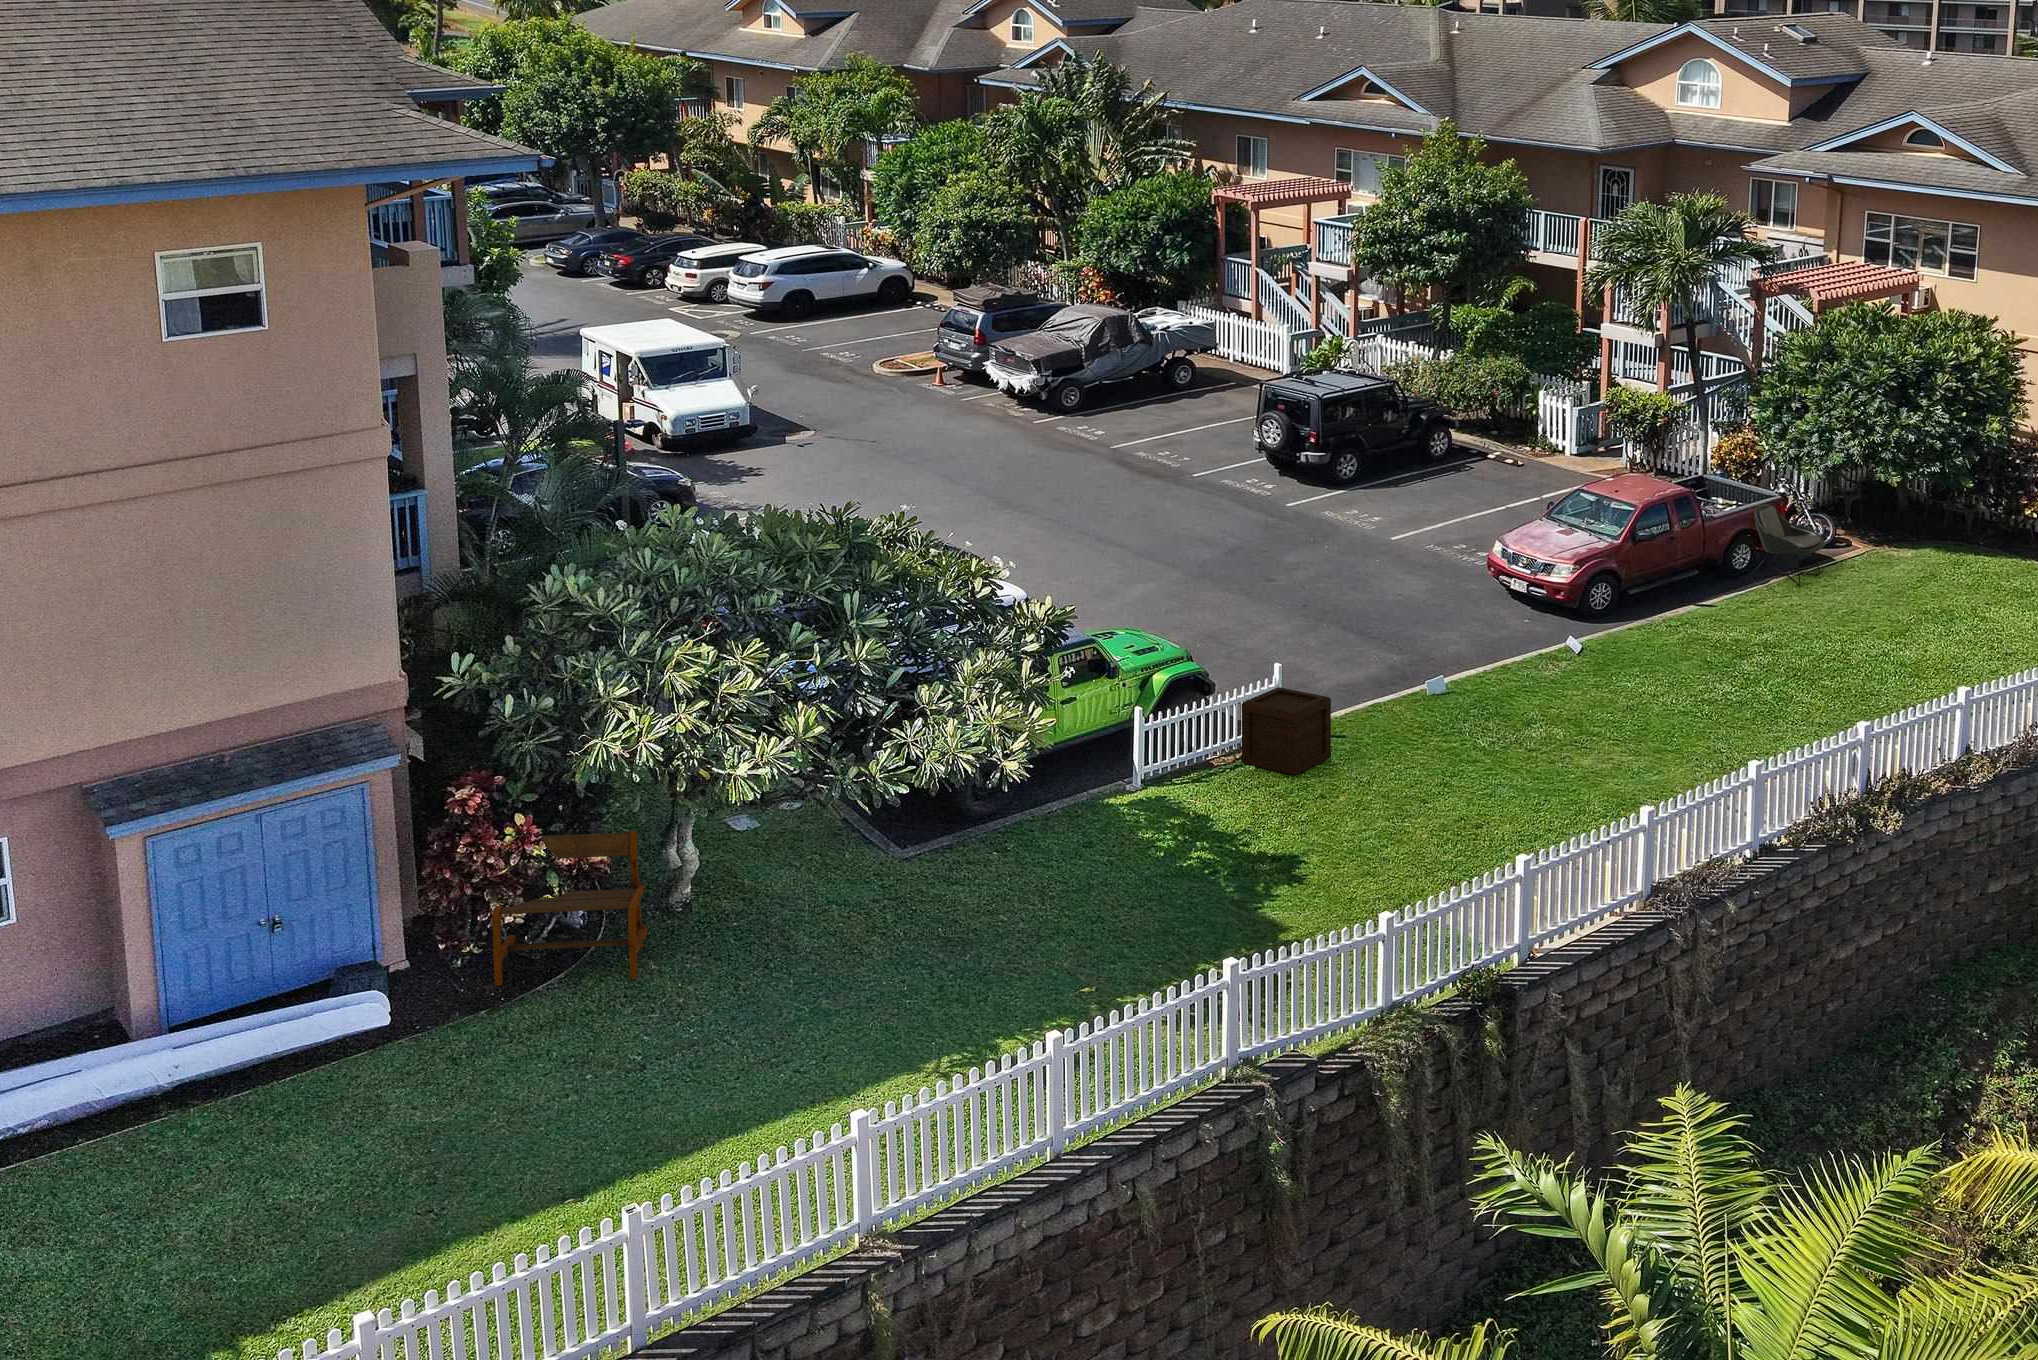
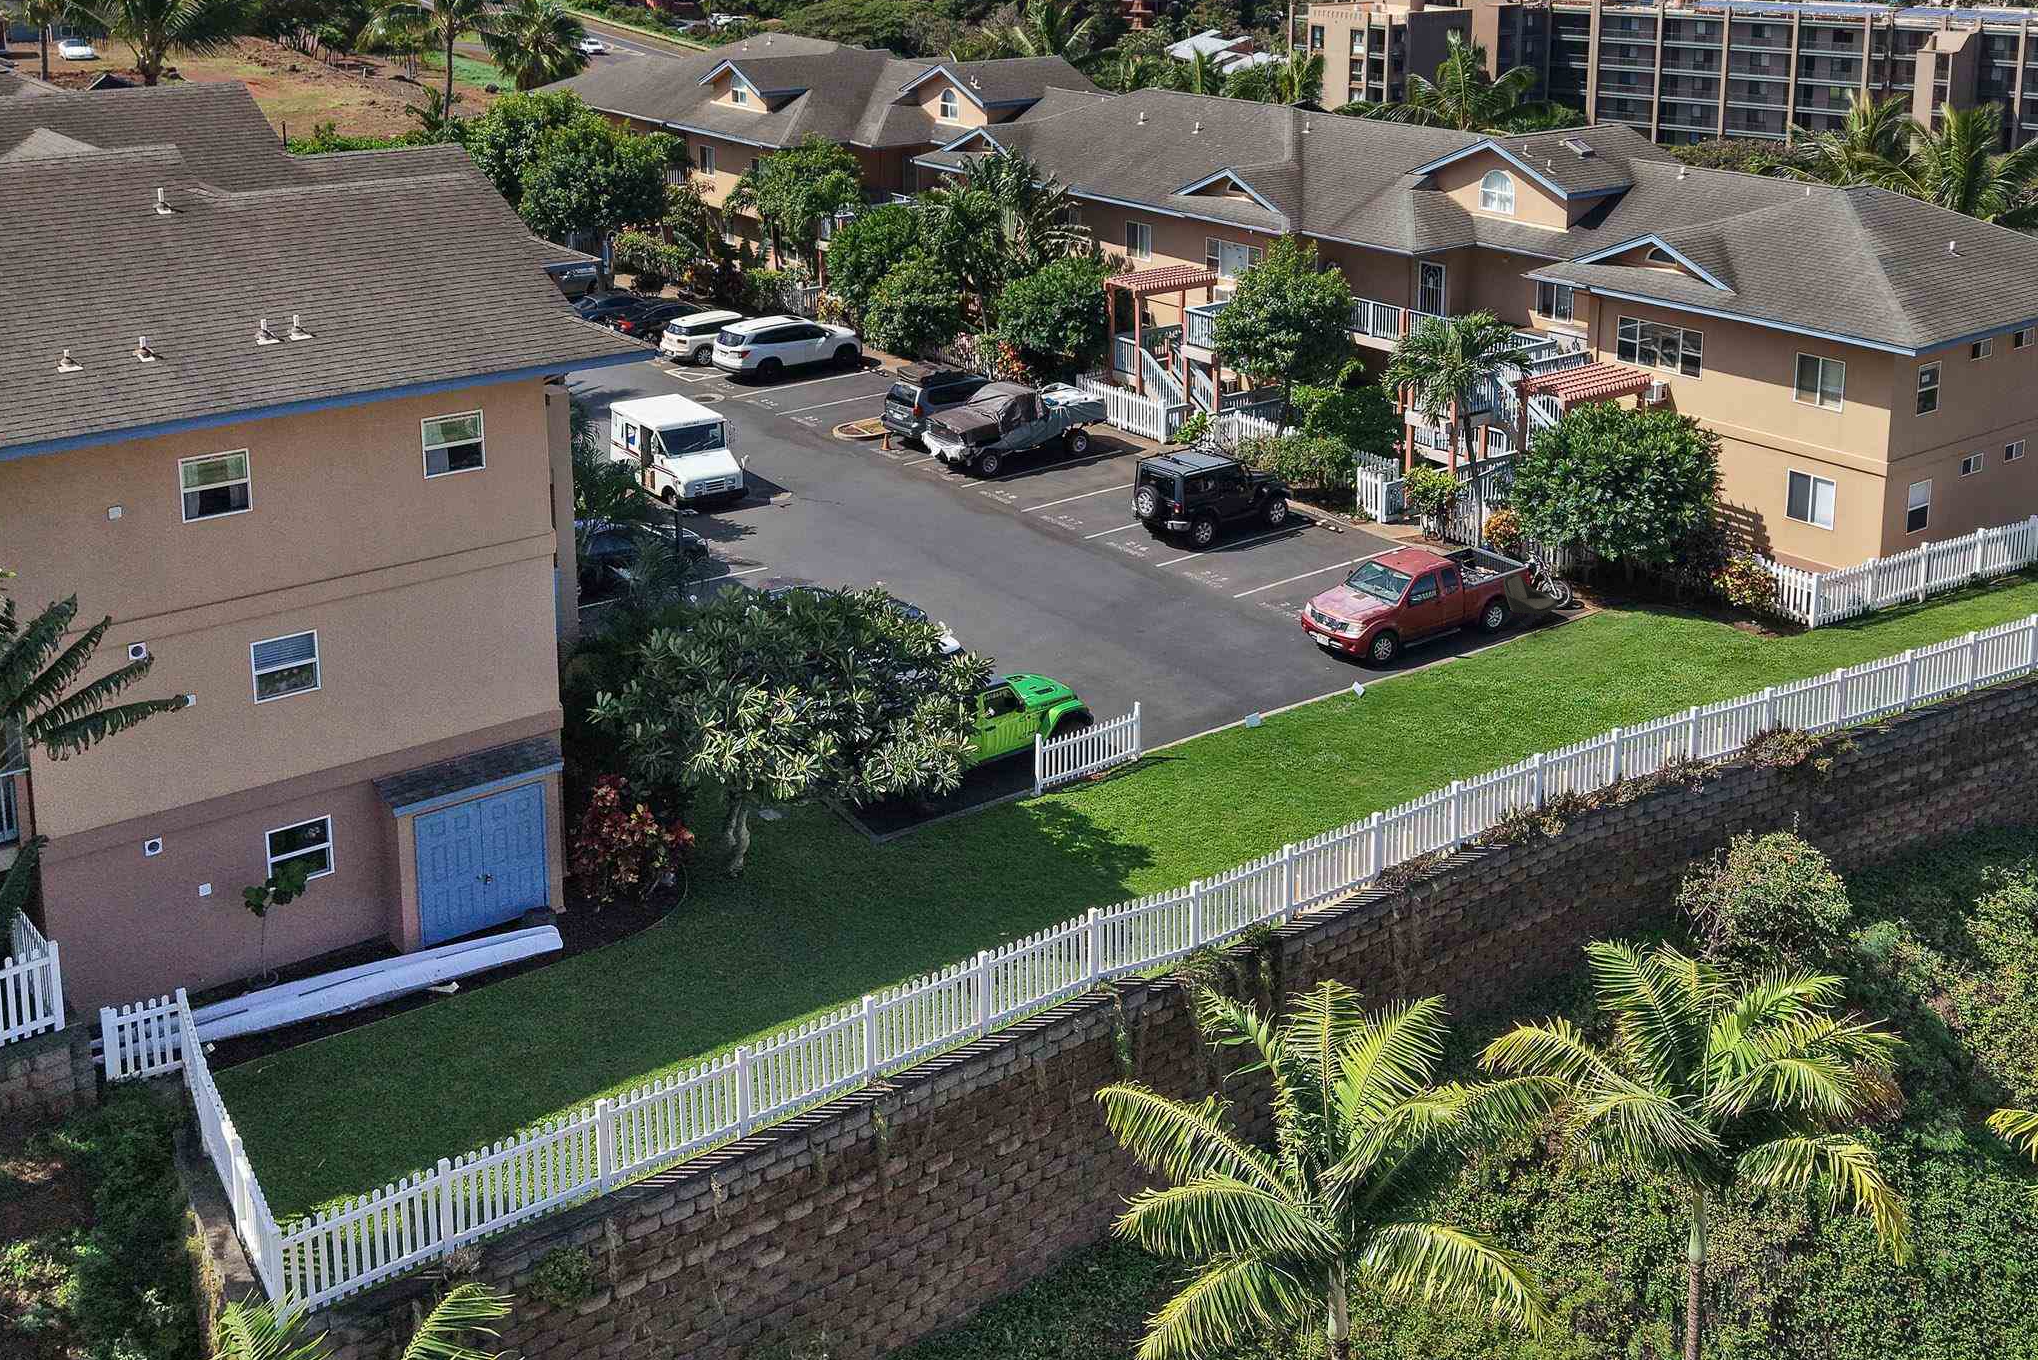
wooden crate: present [1241,687,1331,775] -> none [1110,723,1173,786]
bench: present [492,831,648,986] -> none [628,826,722,922]

